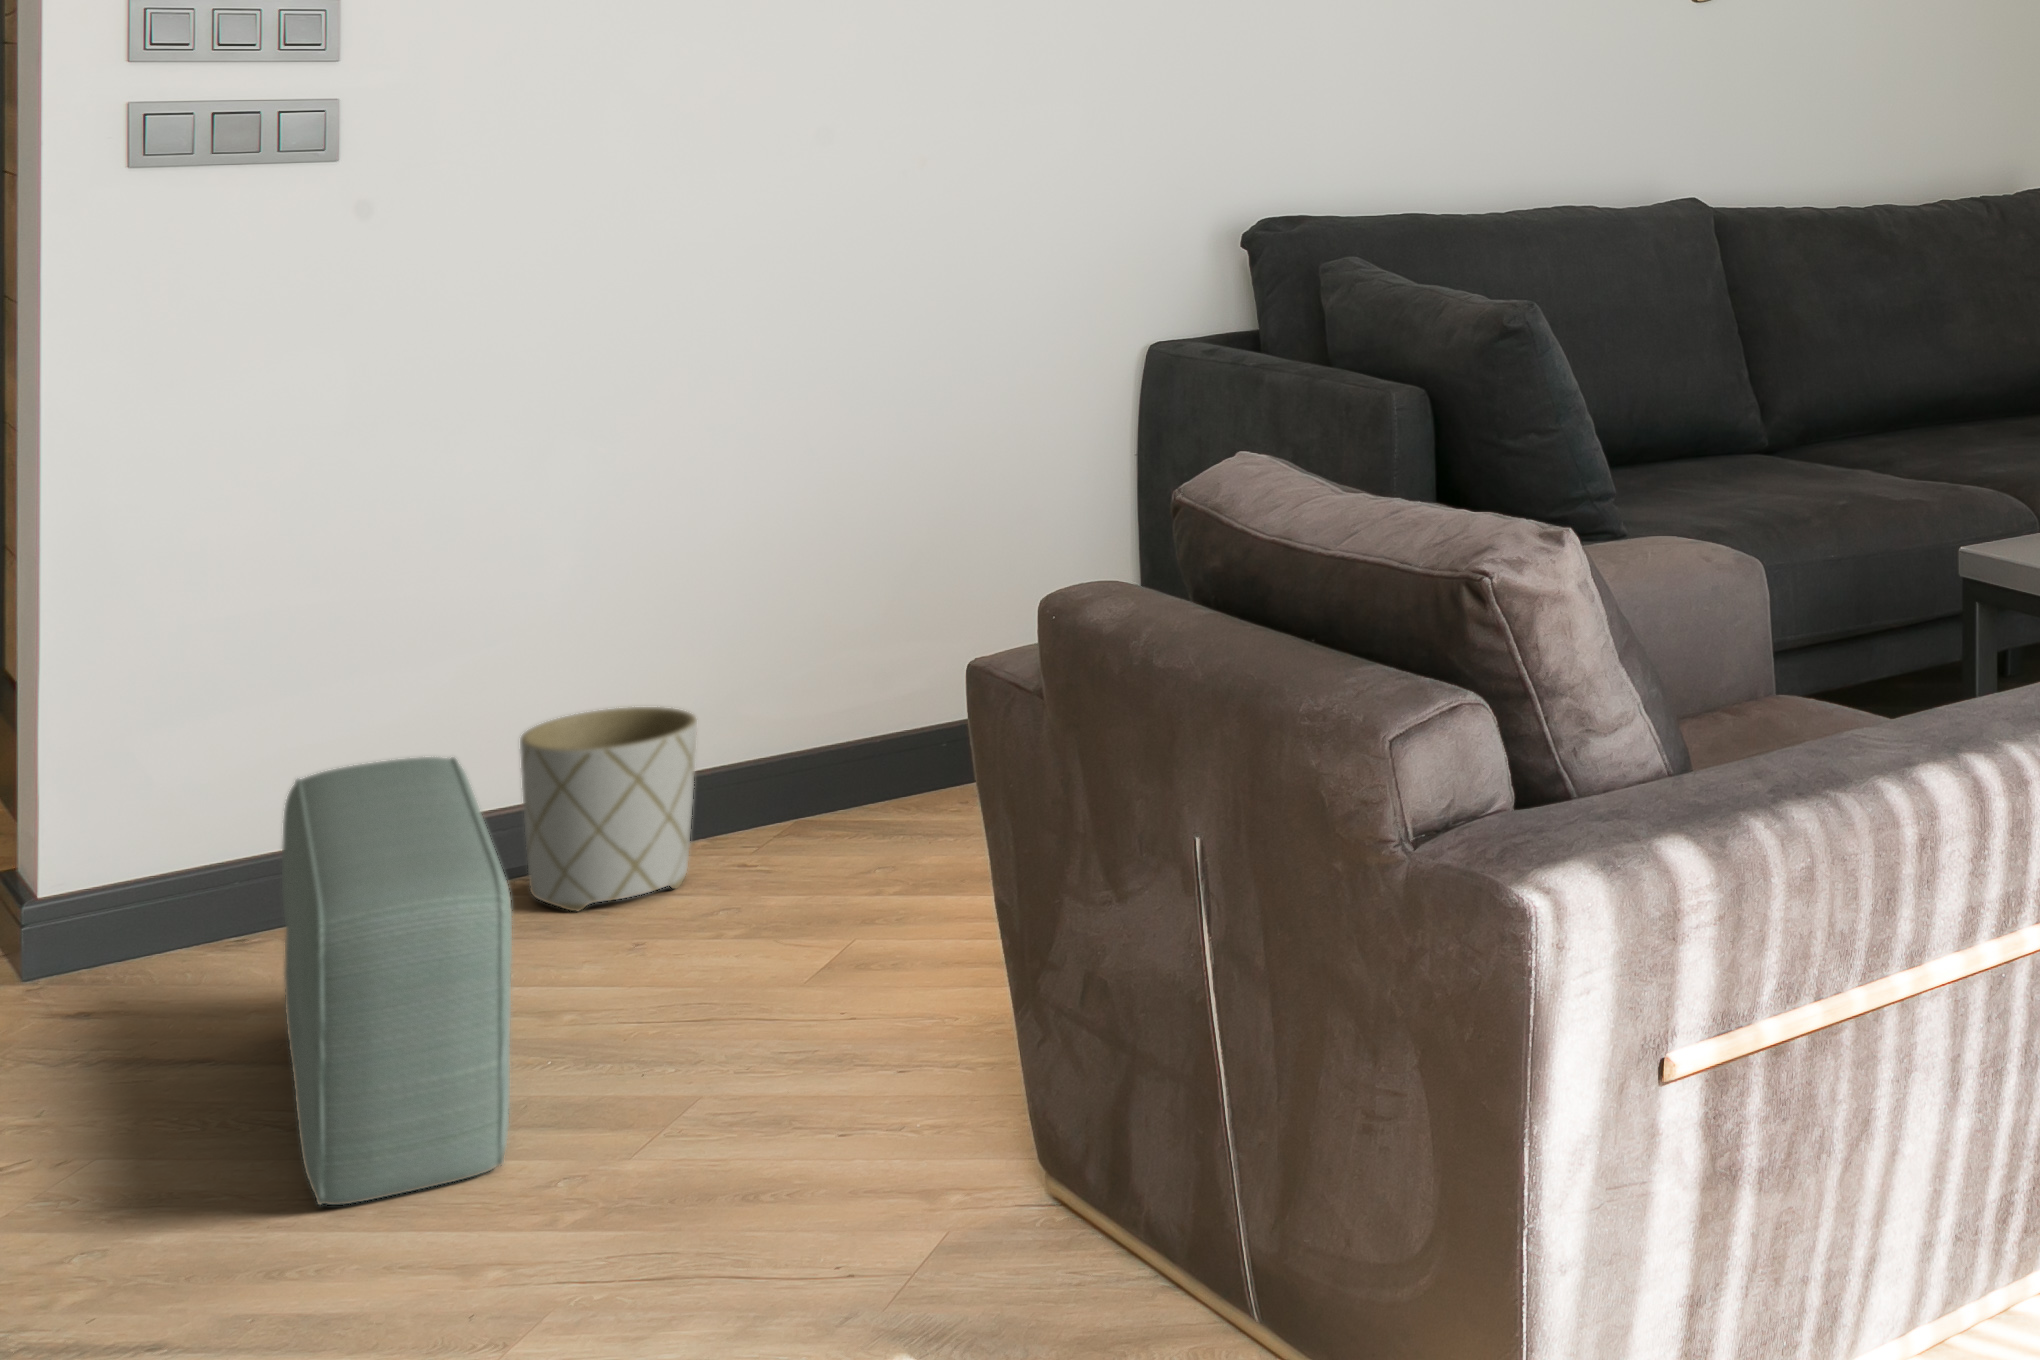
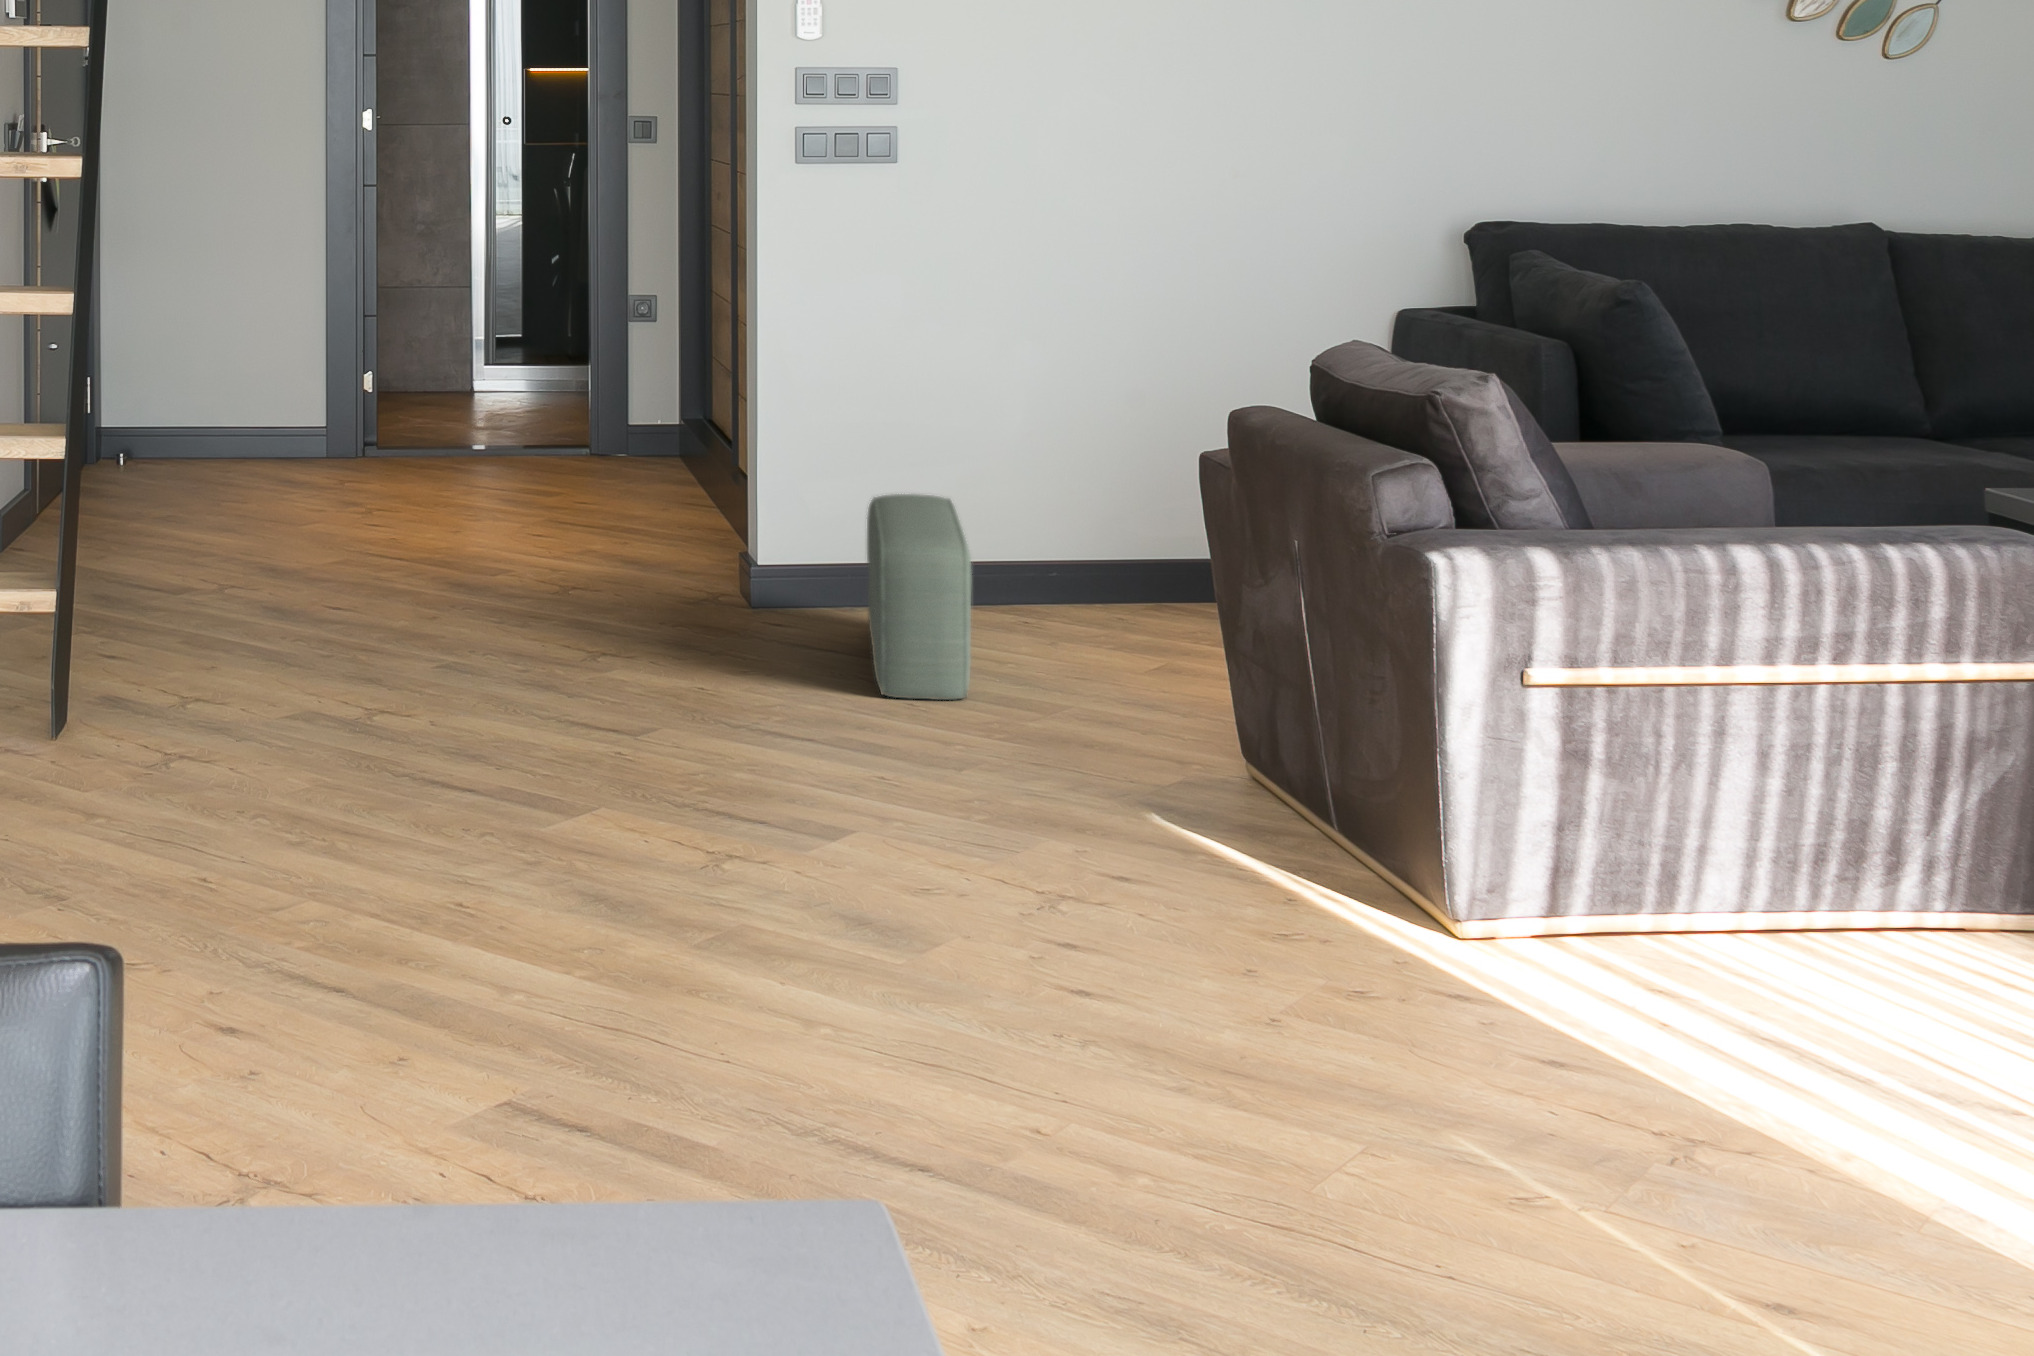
planter: present [520,707,697,911] -> none [988,500,1085,612]

